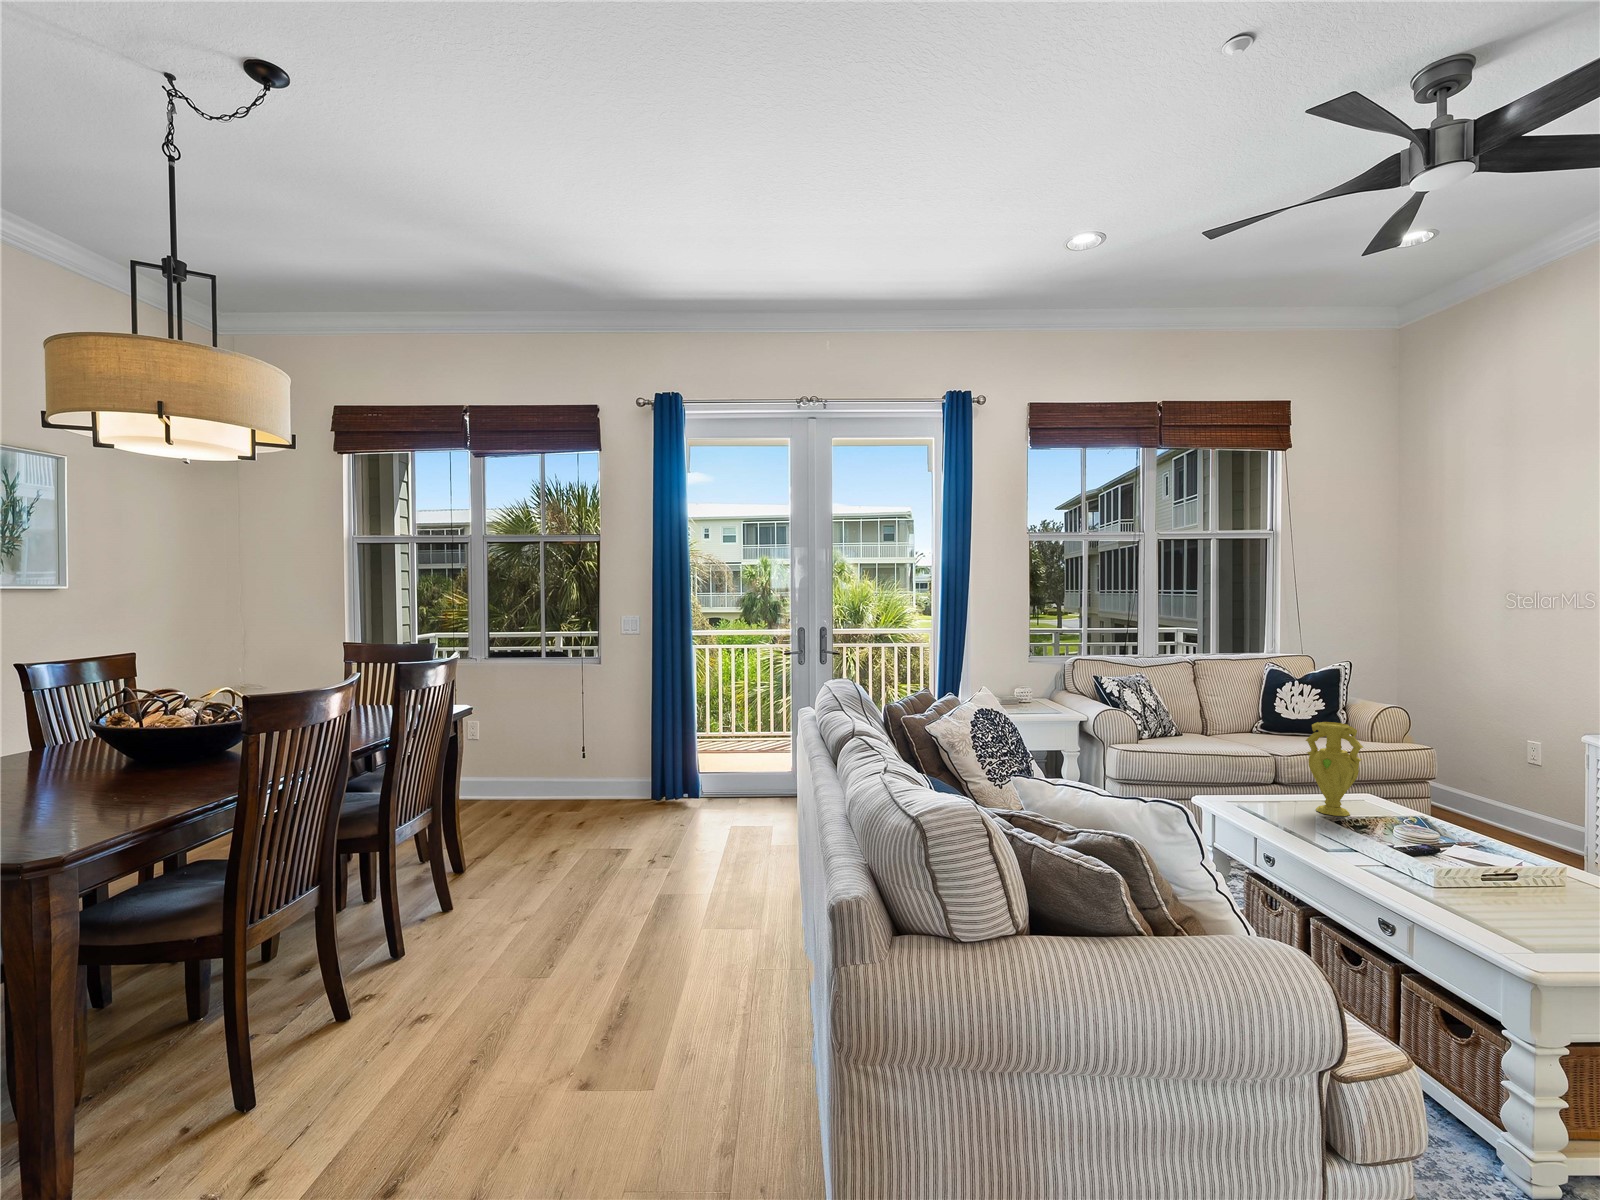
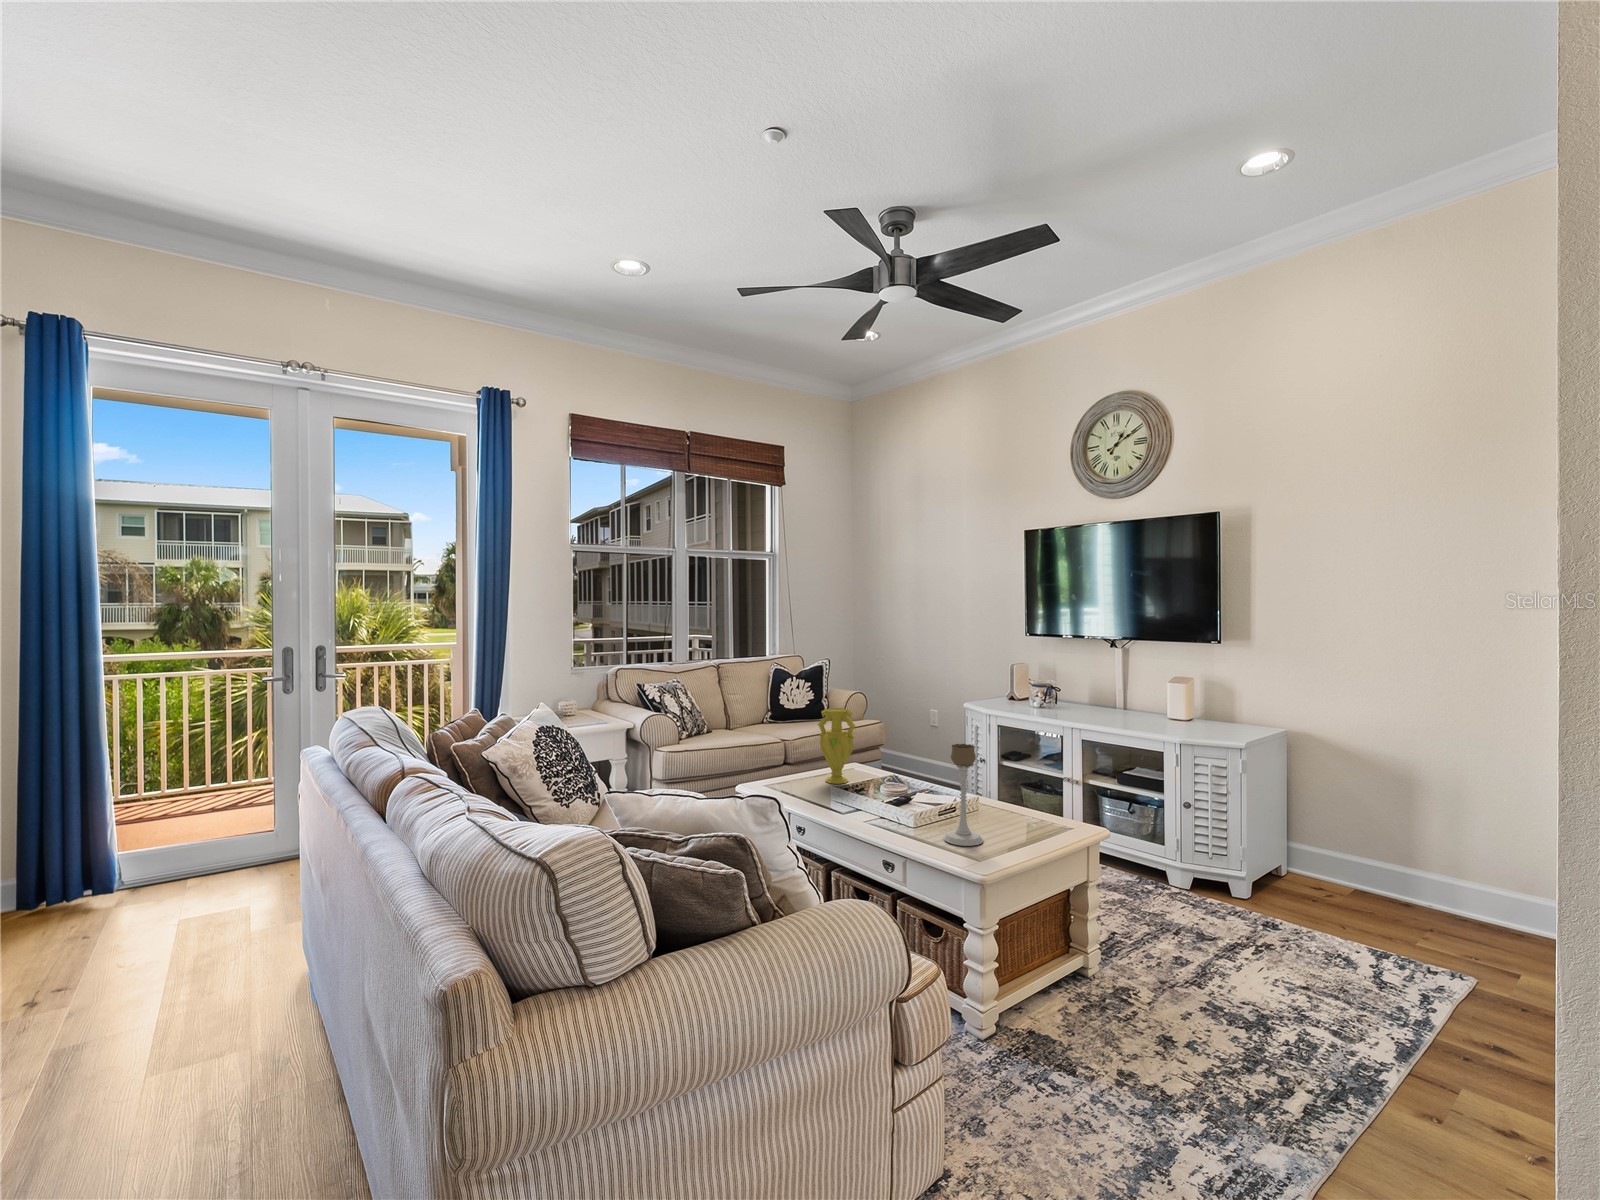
candle holder: none [1481,786,1554,930] -> present [944,744,983,846]

